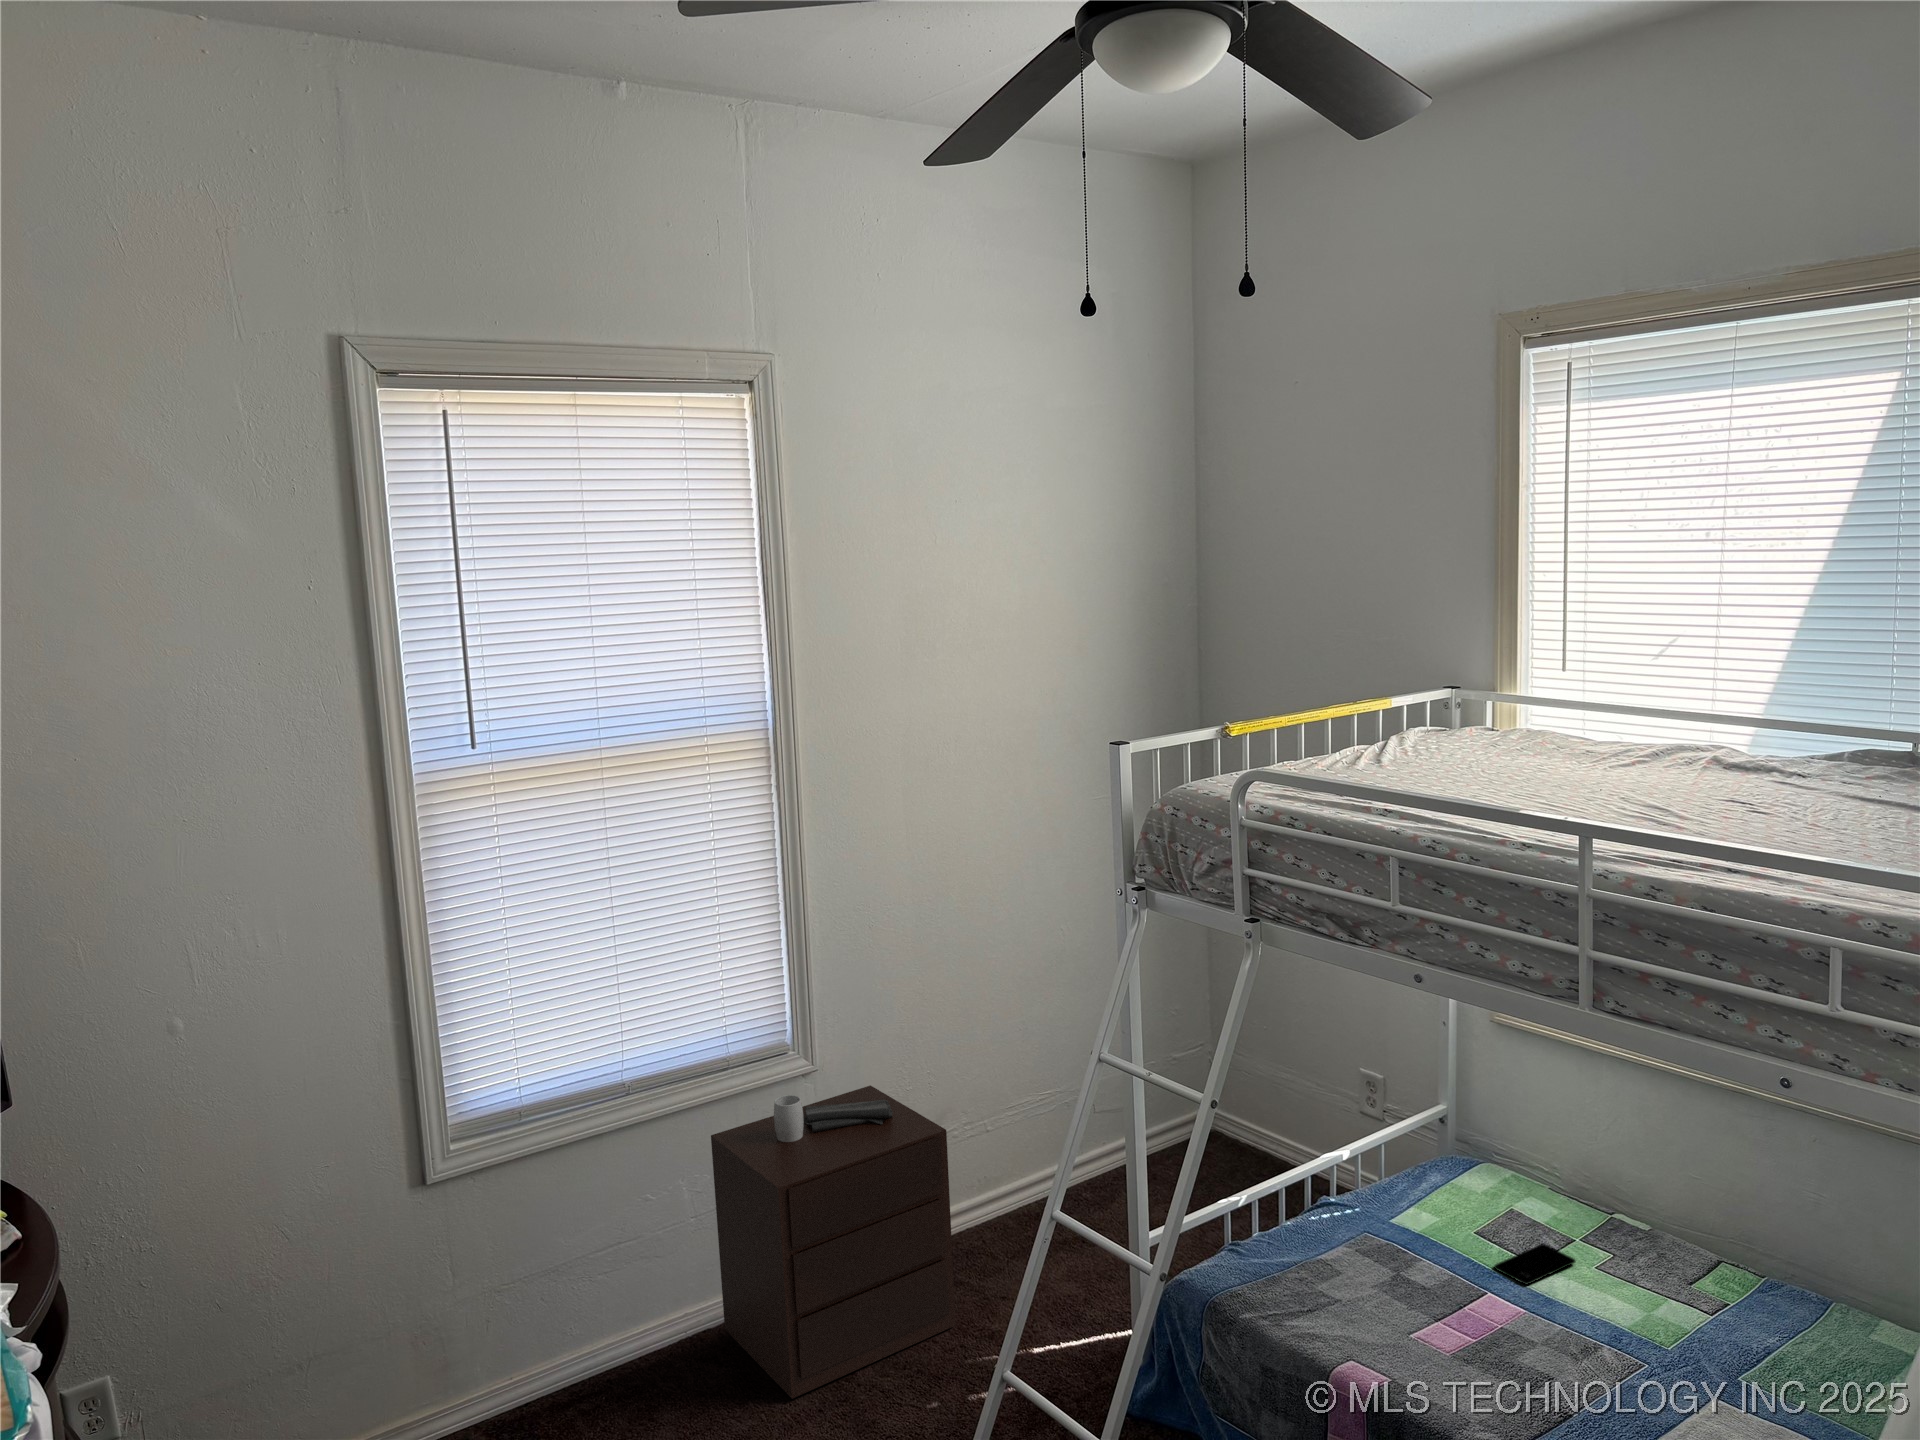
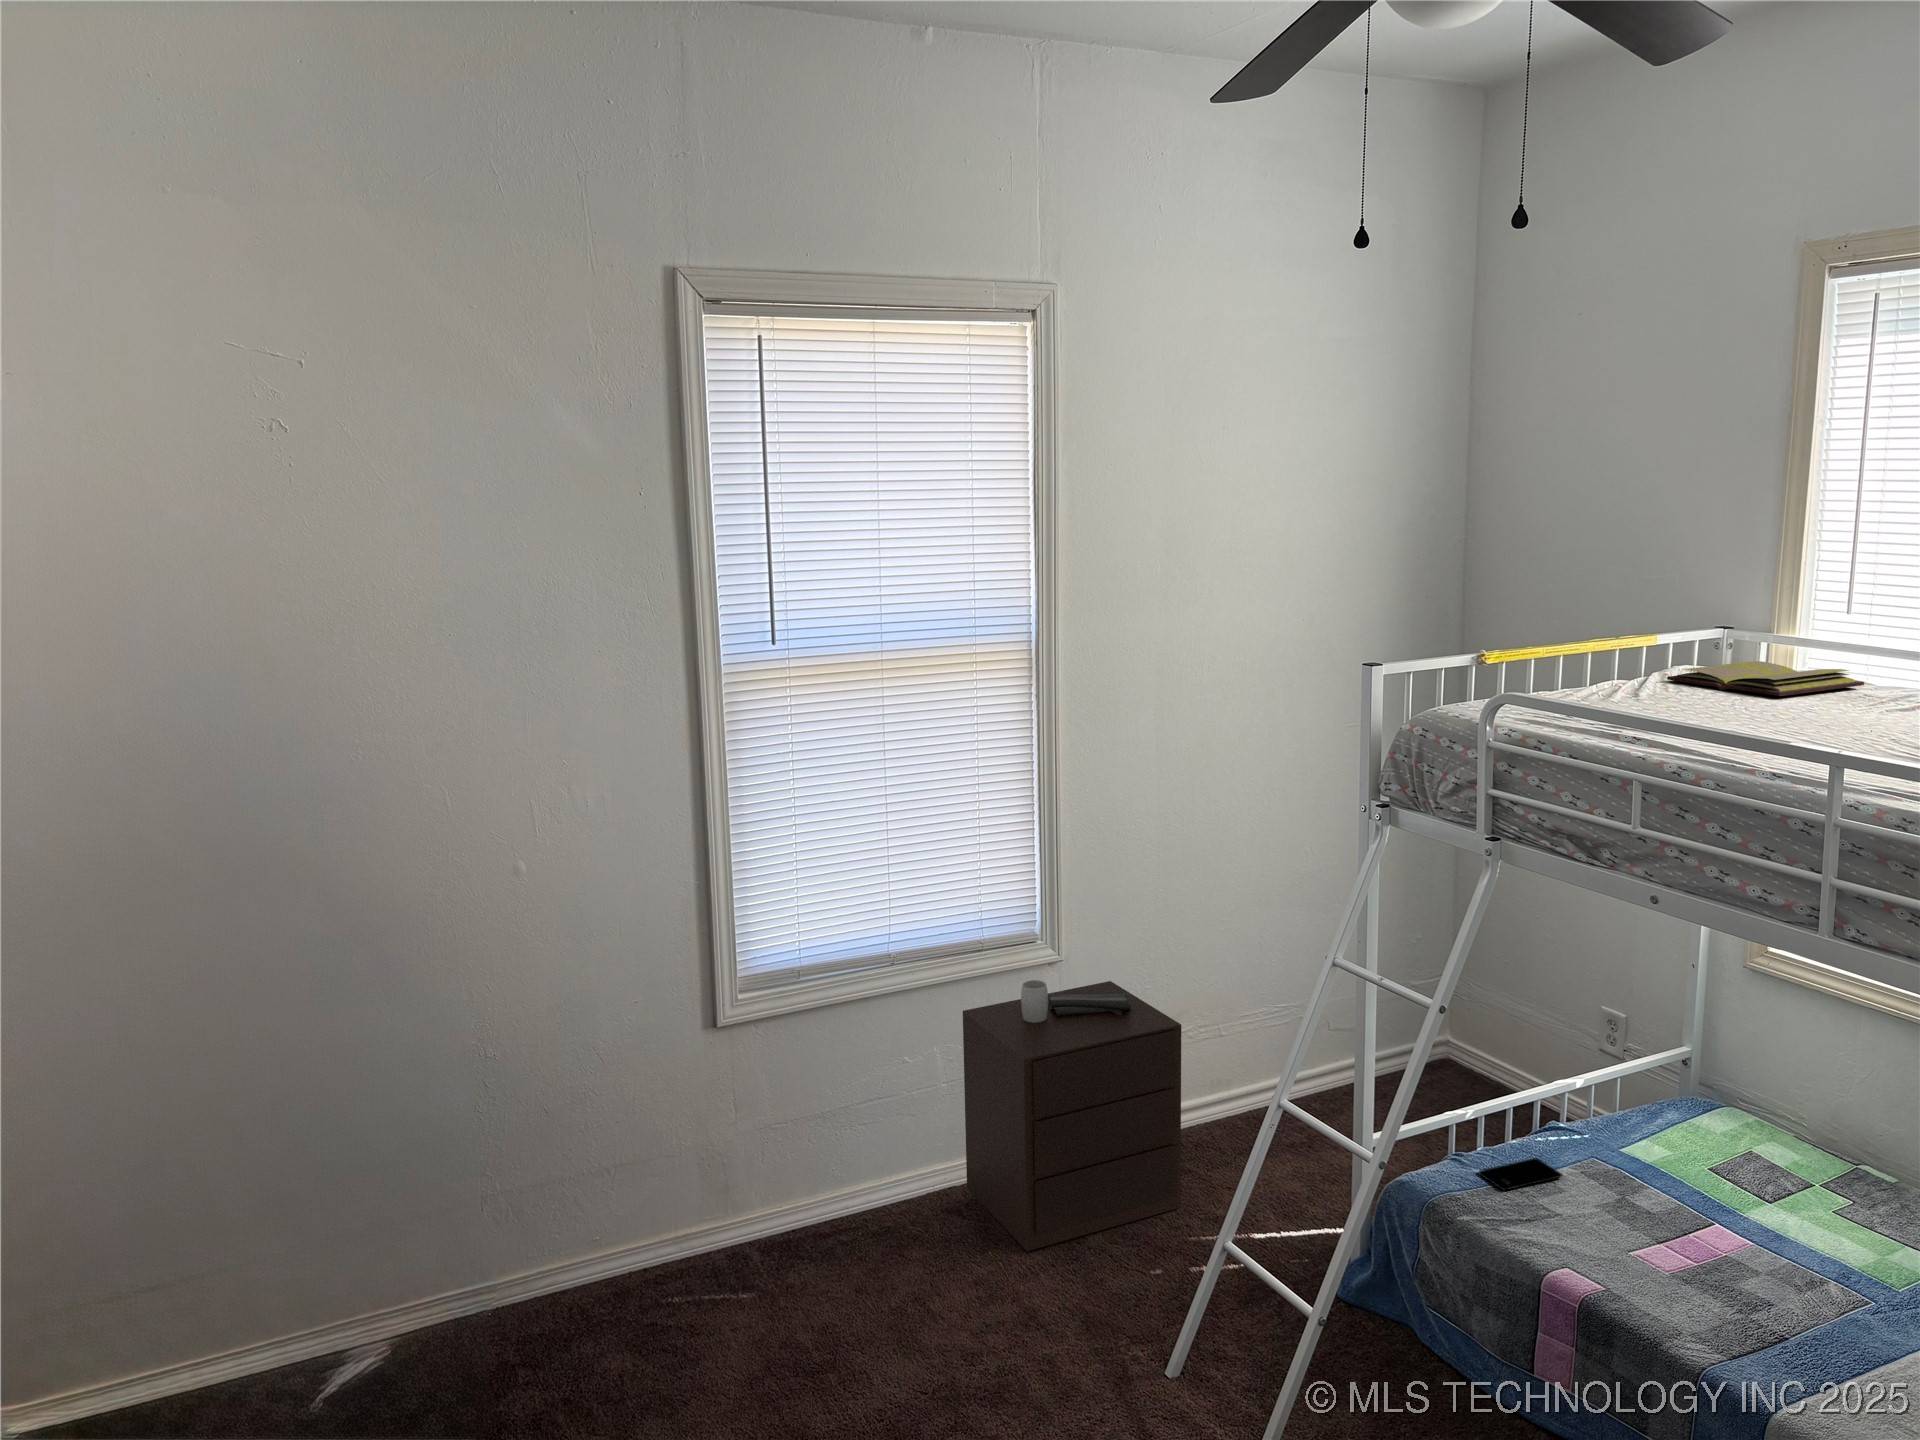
diary: none [1404,720,1585,756] -> present [1667,661,1864,696]
smartphone: present [1494,1244,1575,1285] -> present [1478,1158,1562,1190]

